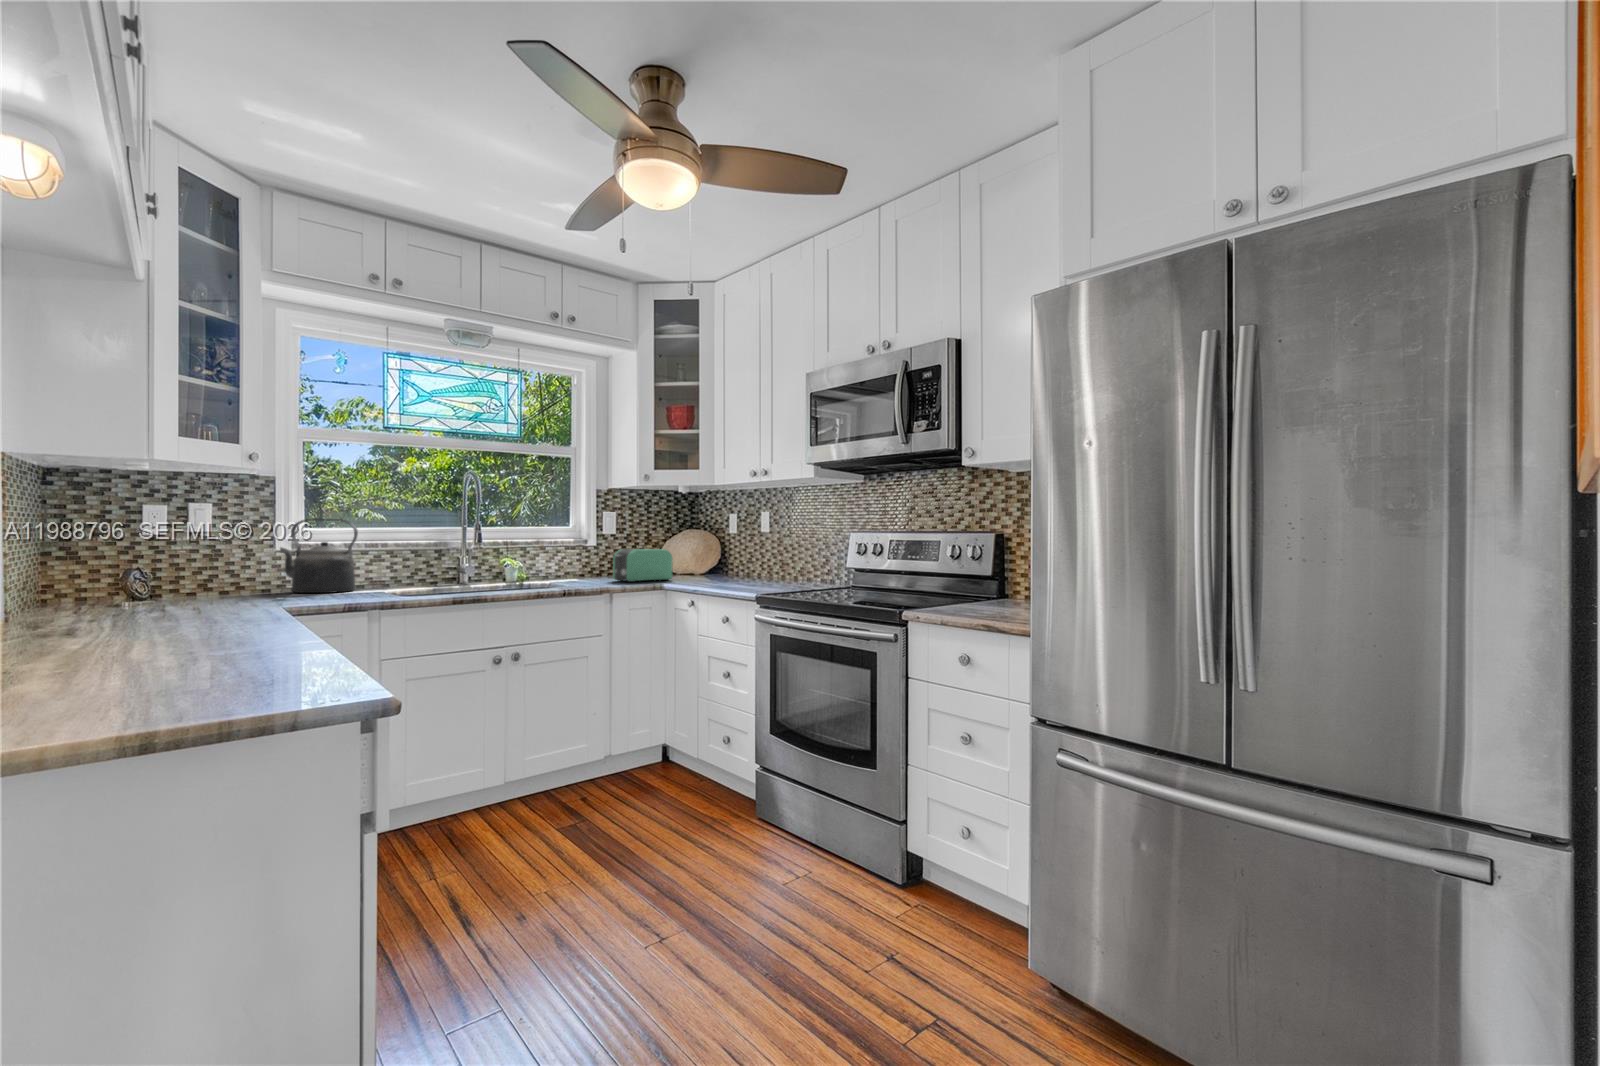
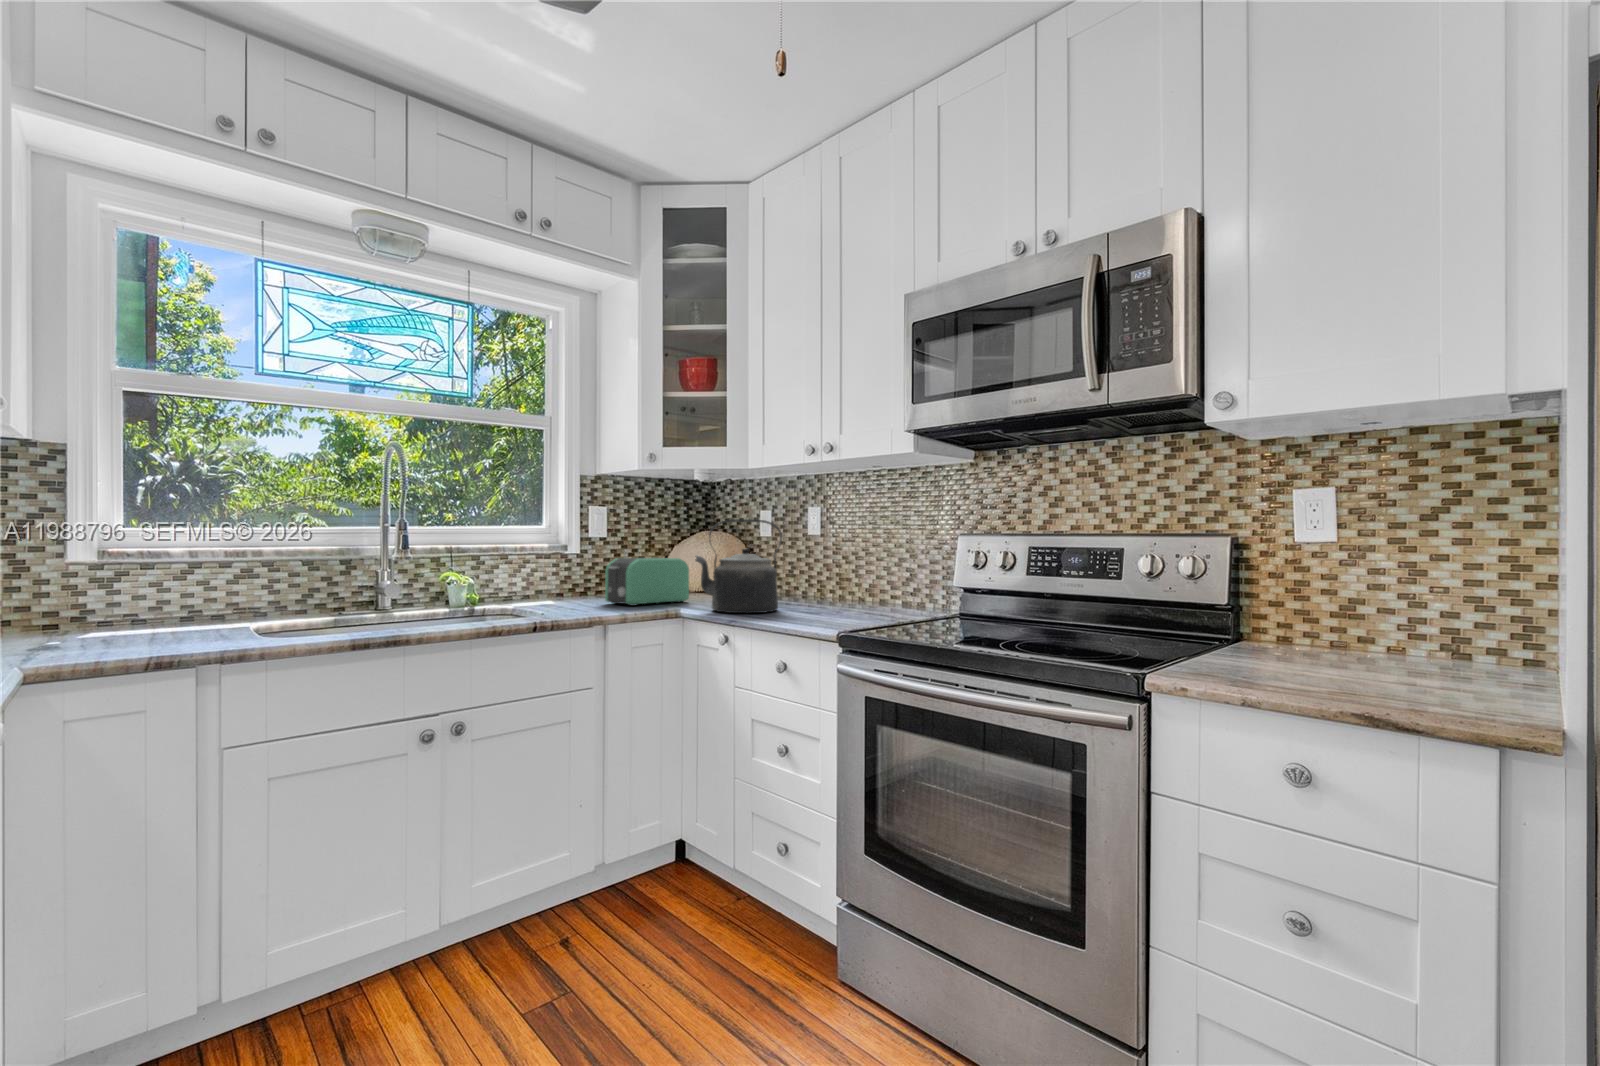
kettle: present [280,519,358,593] -> present [695,519,782,613]

